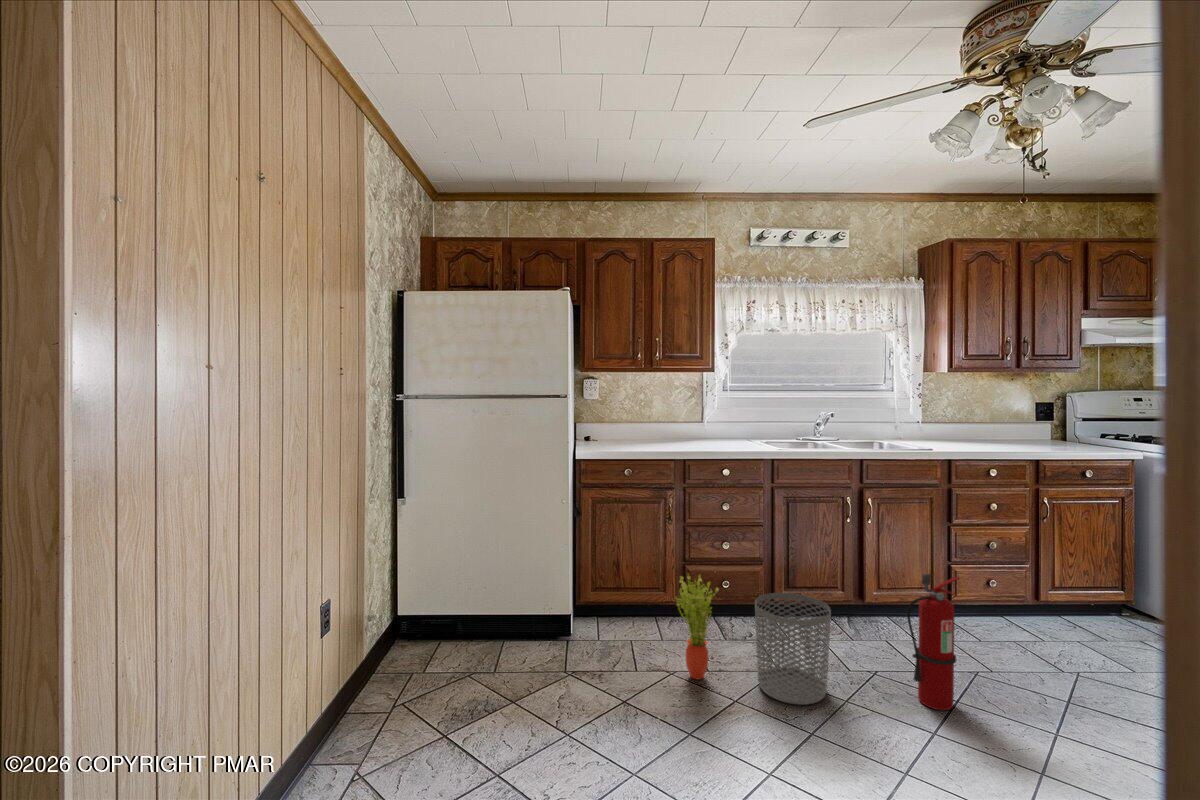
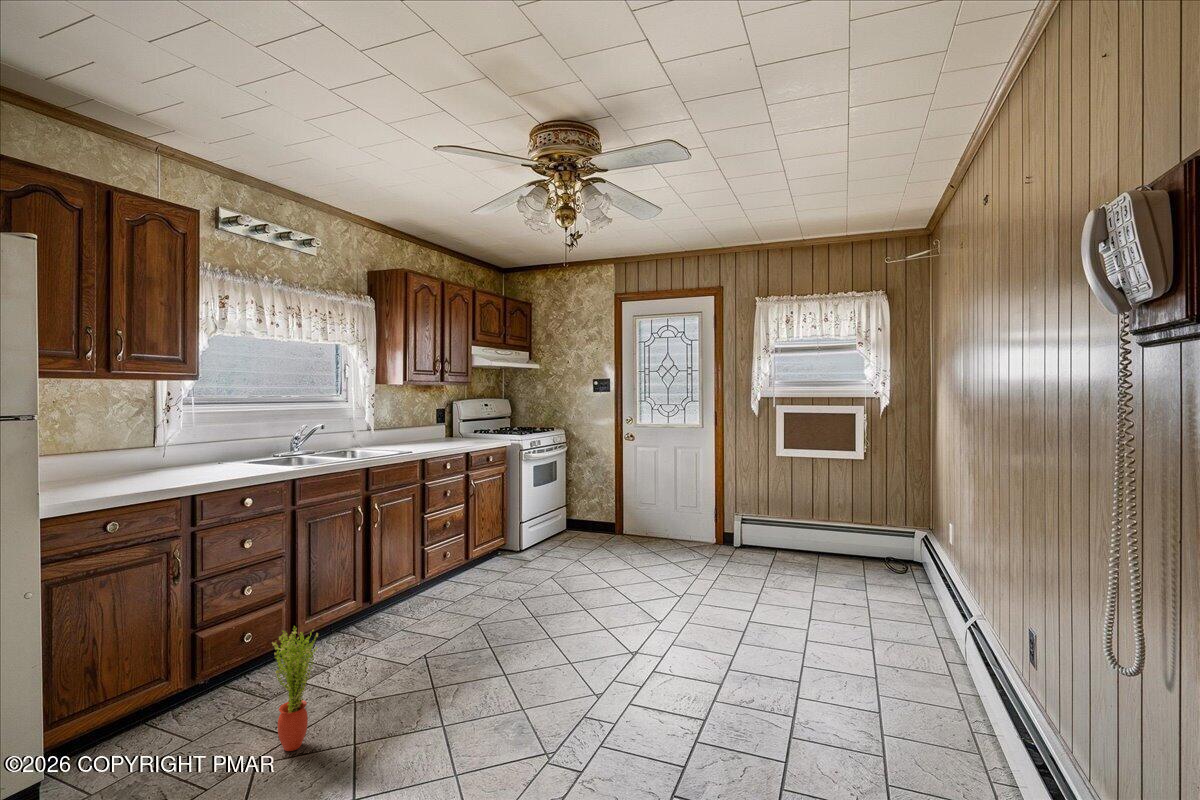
fire extinguisher: present [907,574,960,710] -> none [466,551,495,659]
waste bin: present [755,593,831,705] -> none [349,607,425,719]

